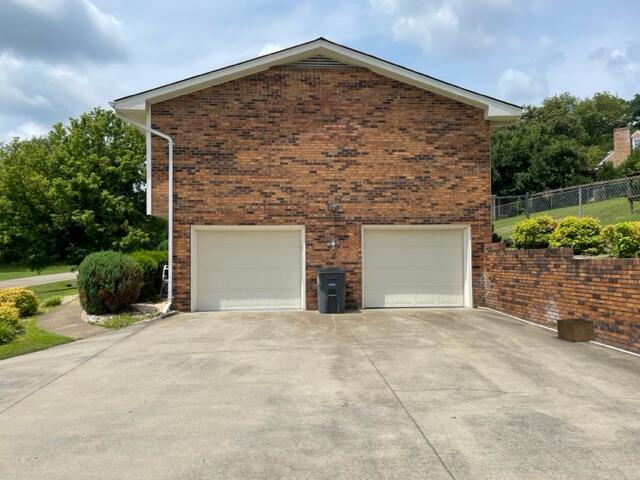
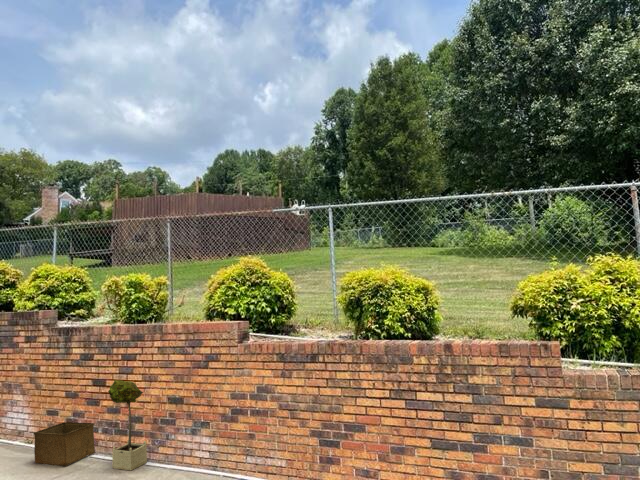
potted tree: none [596,293,625,351] -> present [108,380,147,470]

